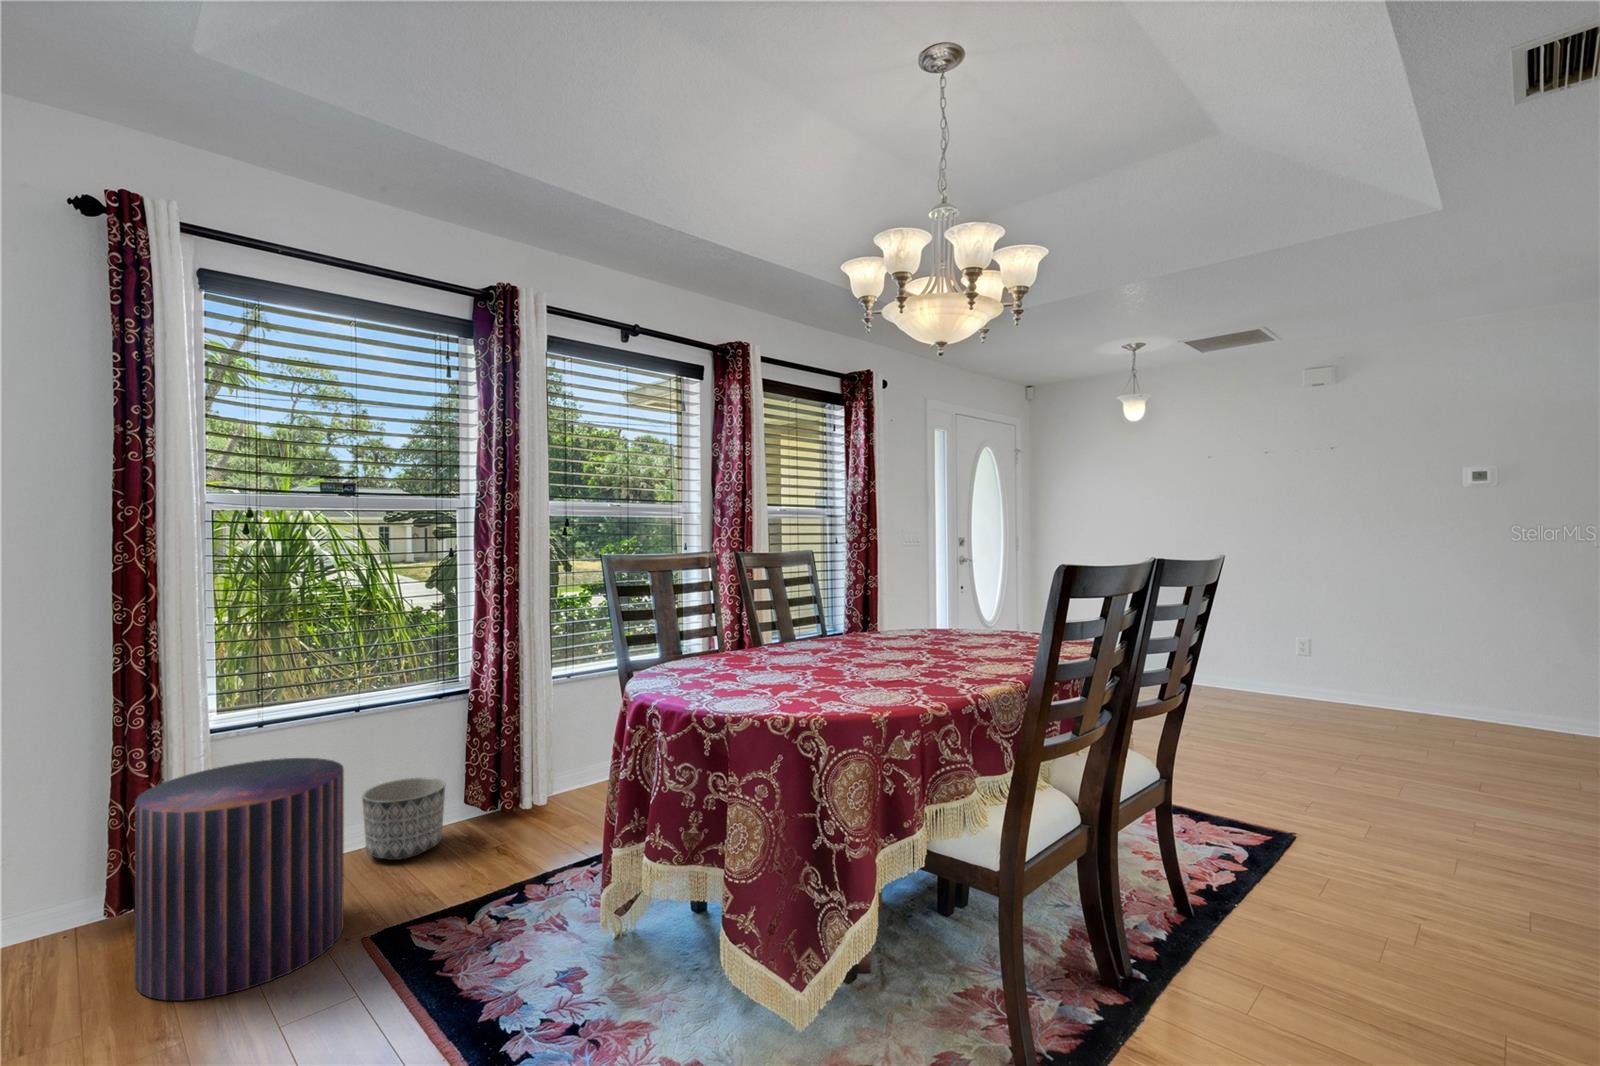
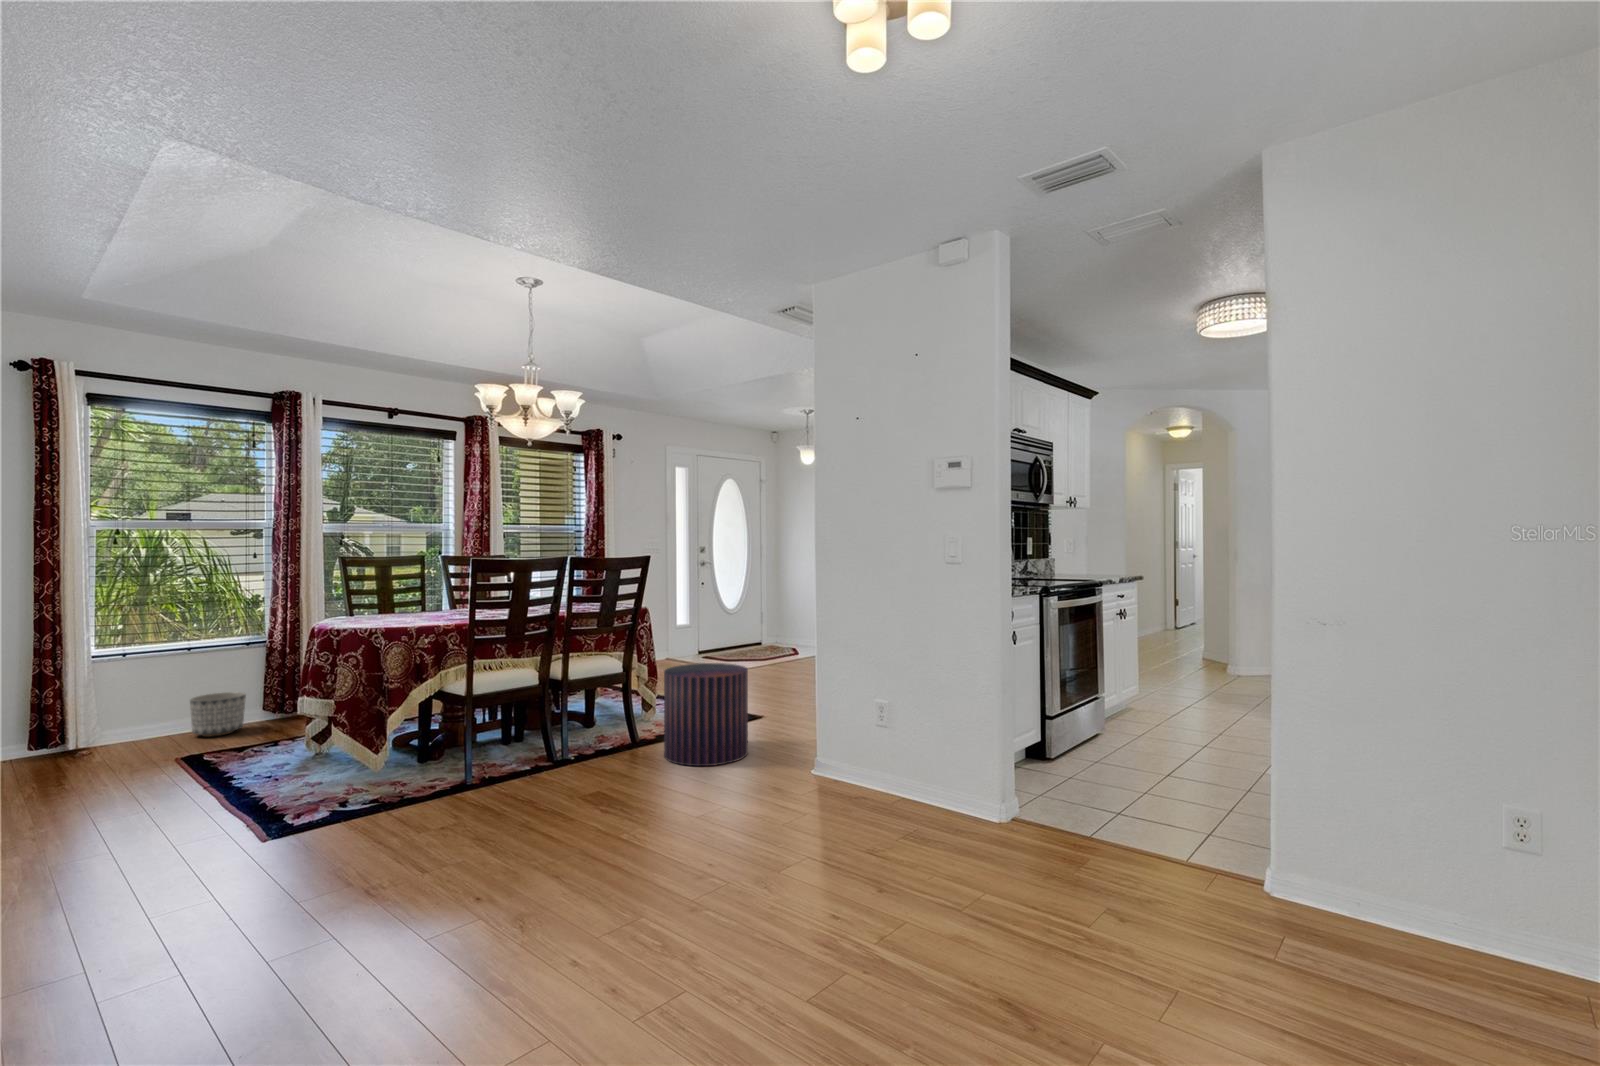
pouf: present [135,758,344,1000] -> present [664,663,748,766]

